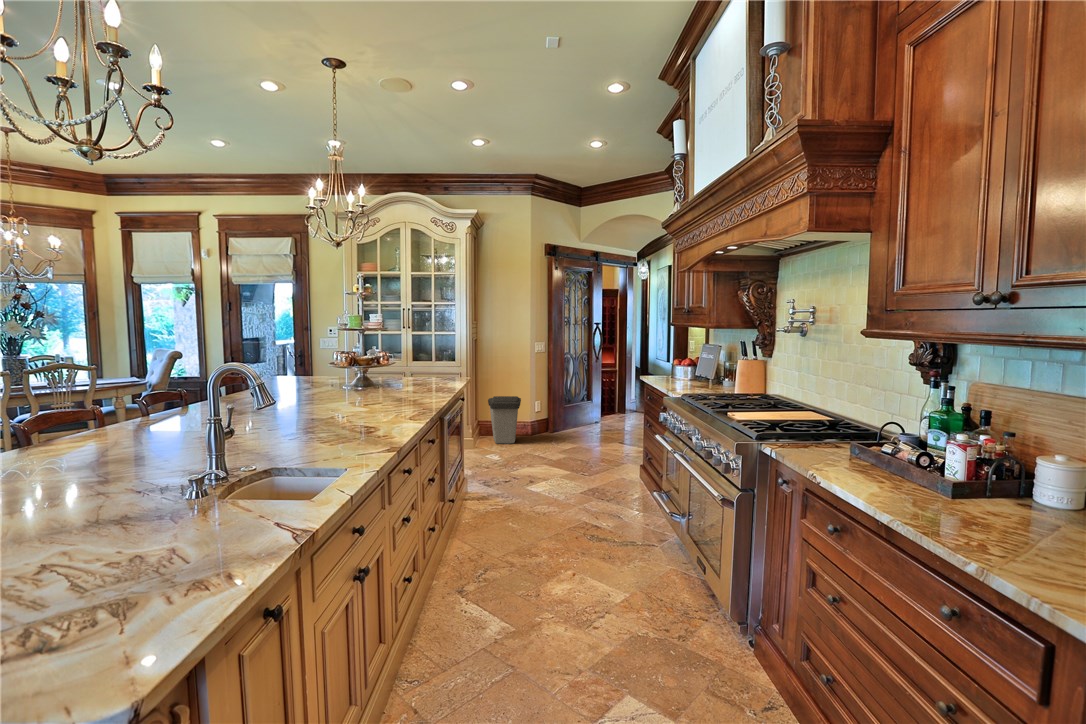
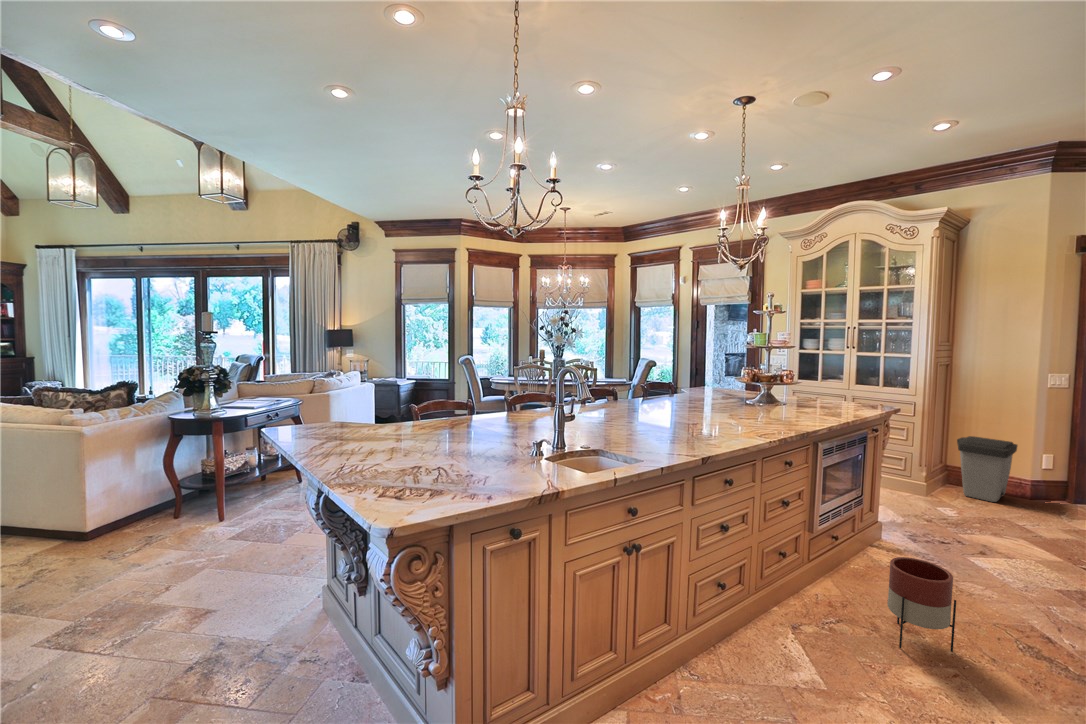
planter: none [516,492,557,567] -> present [887,557,956,652]

